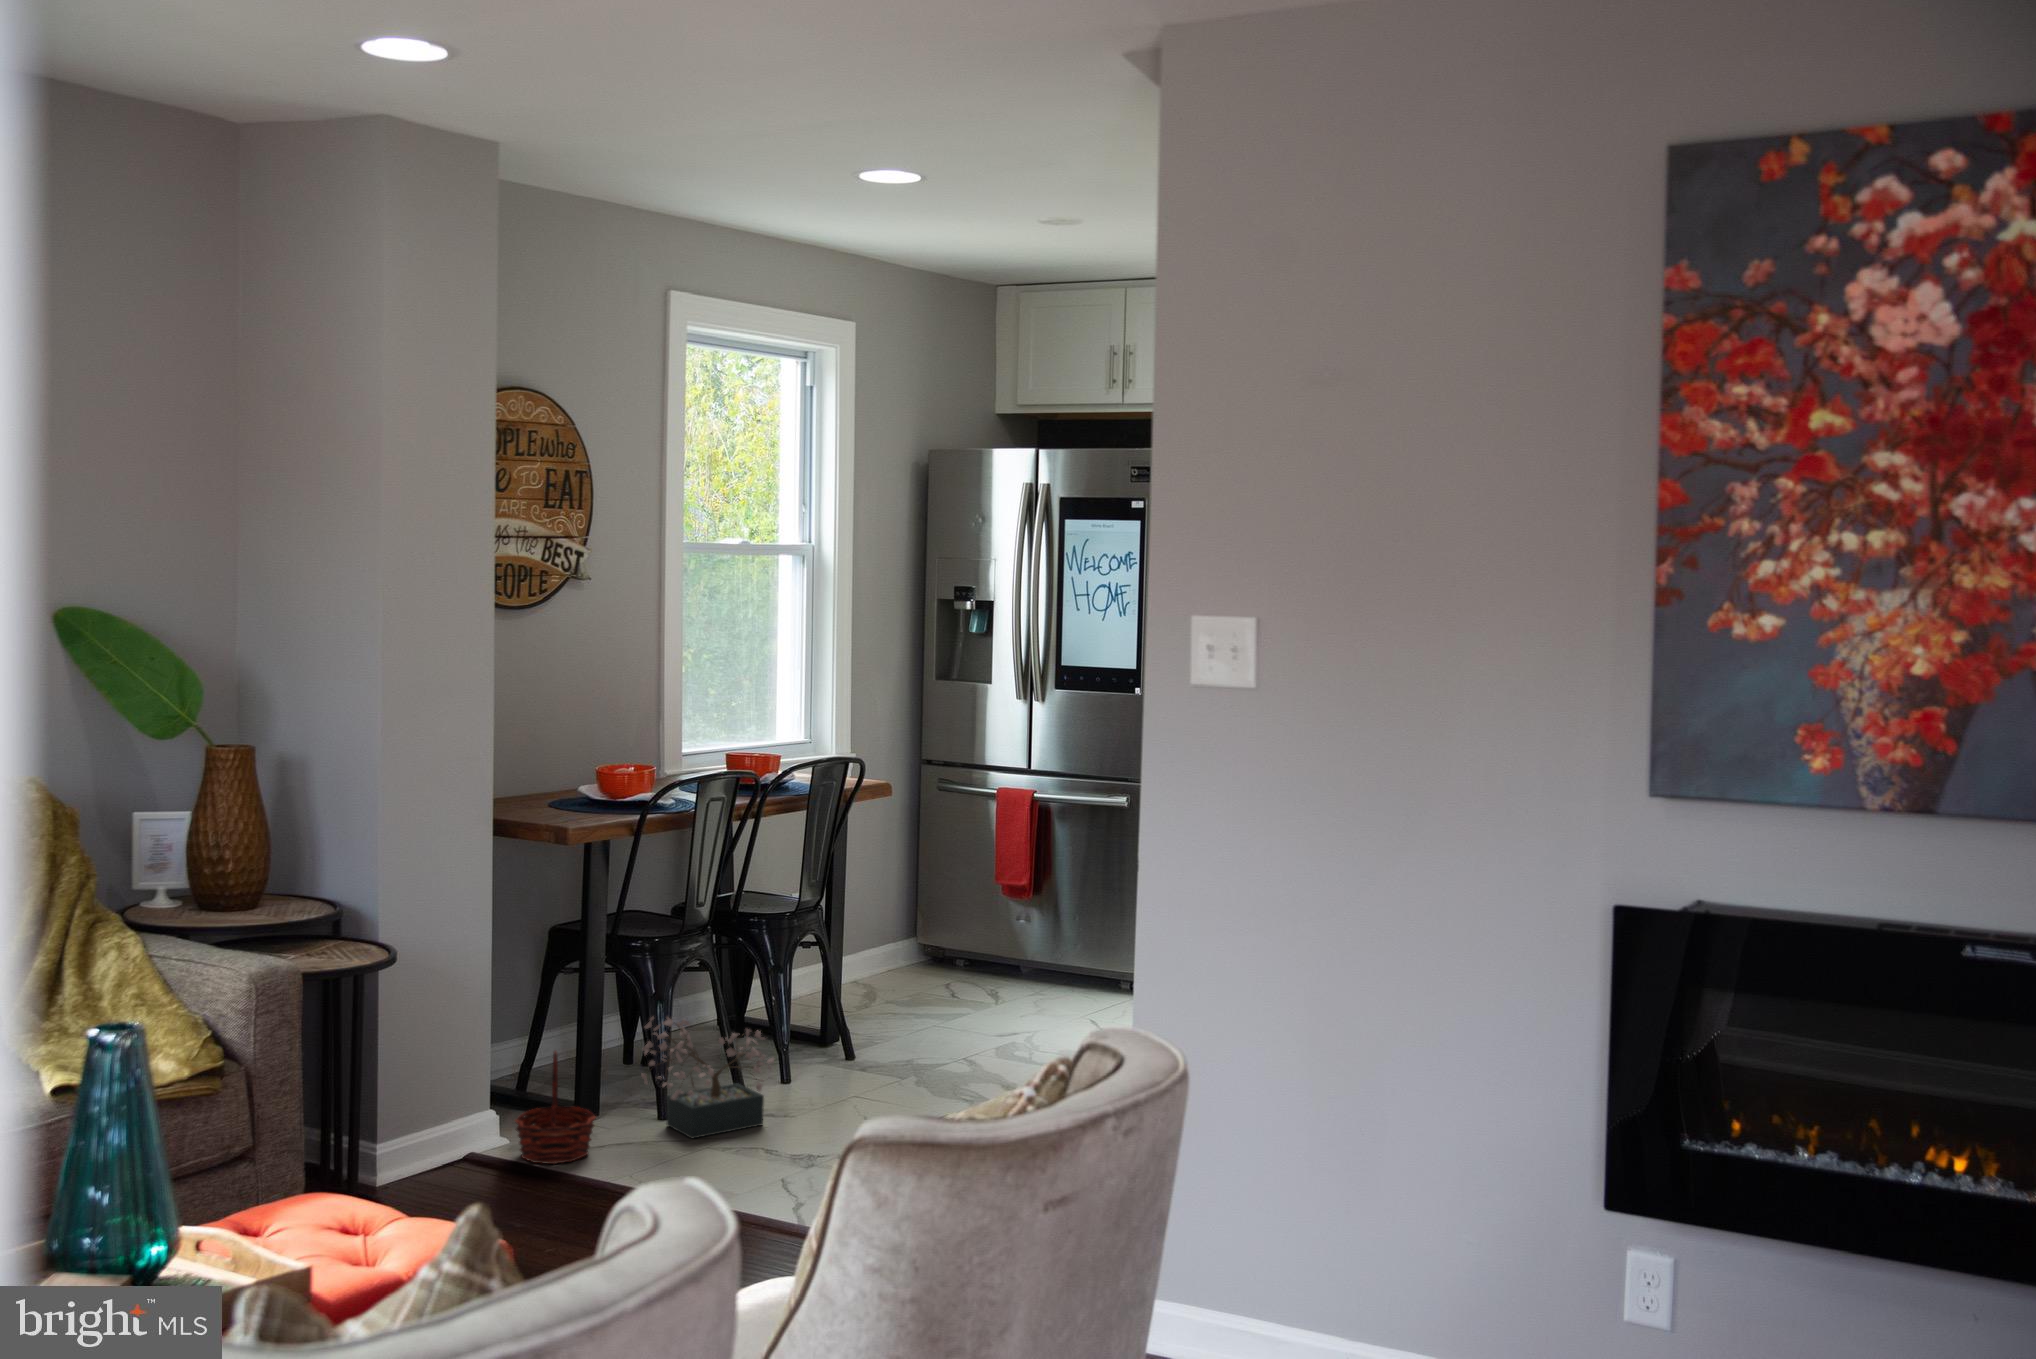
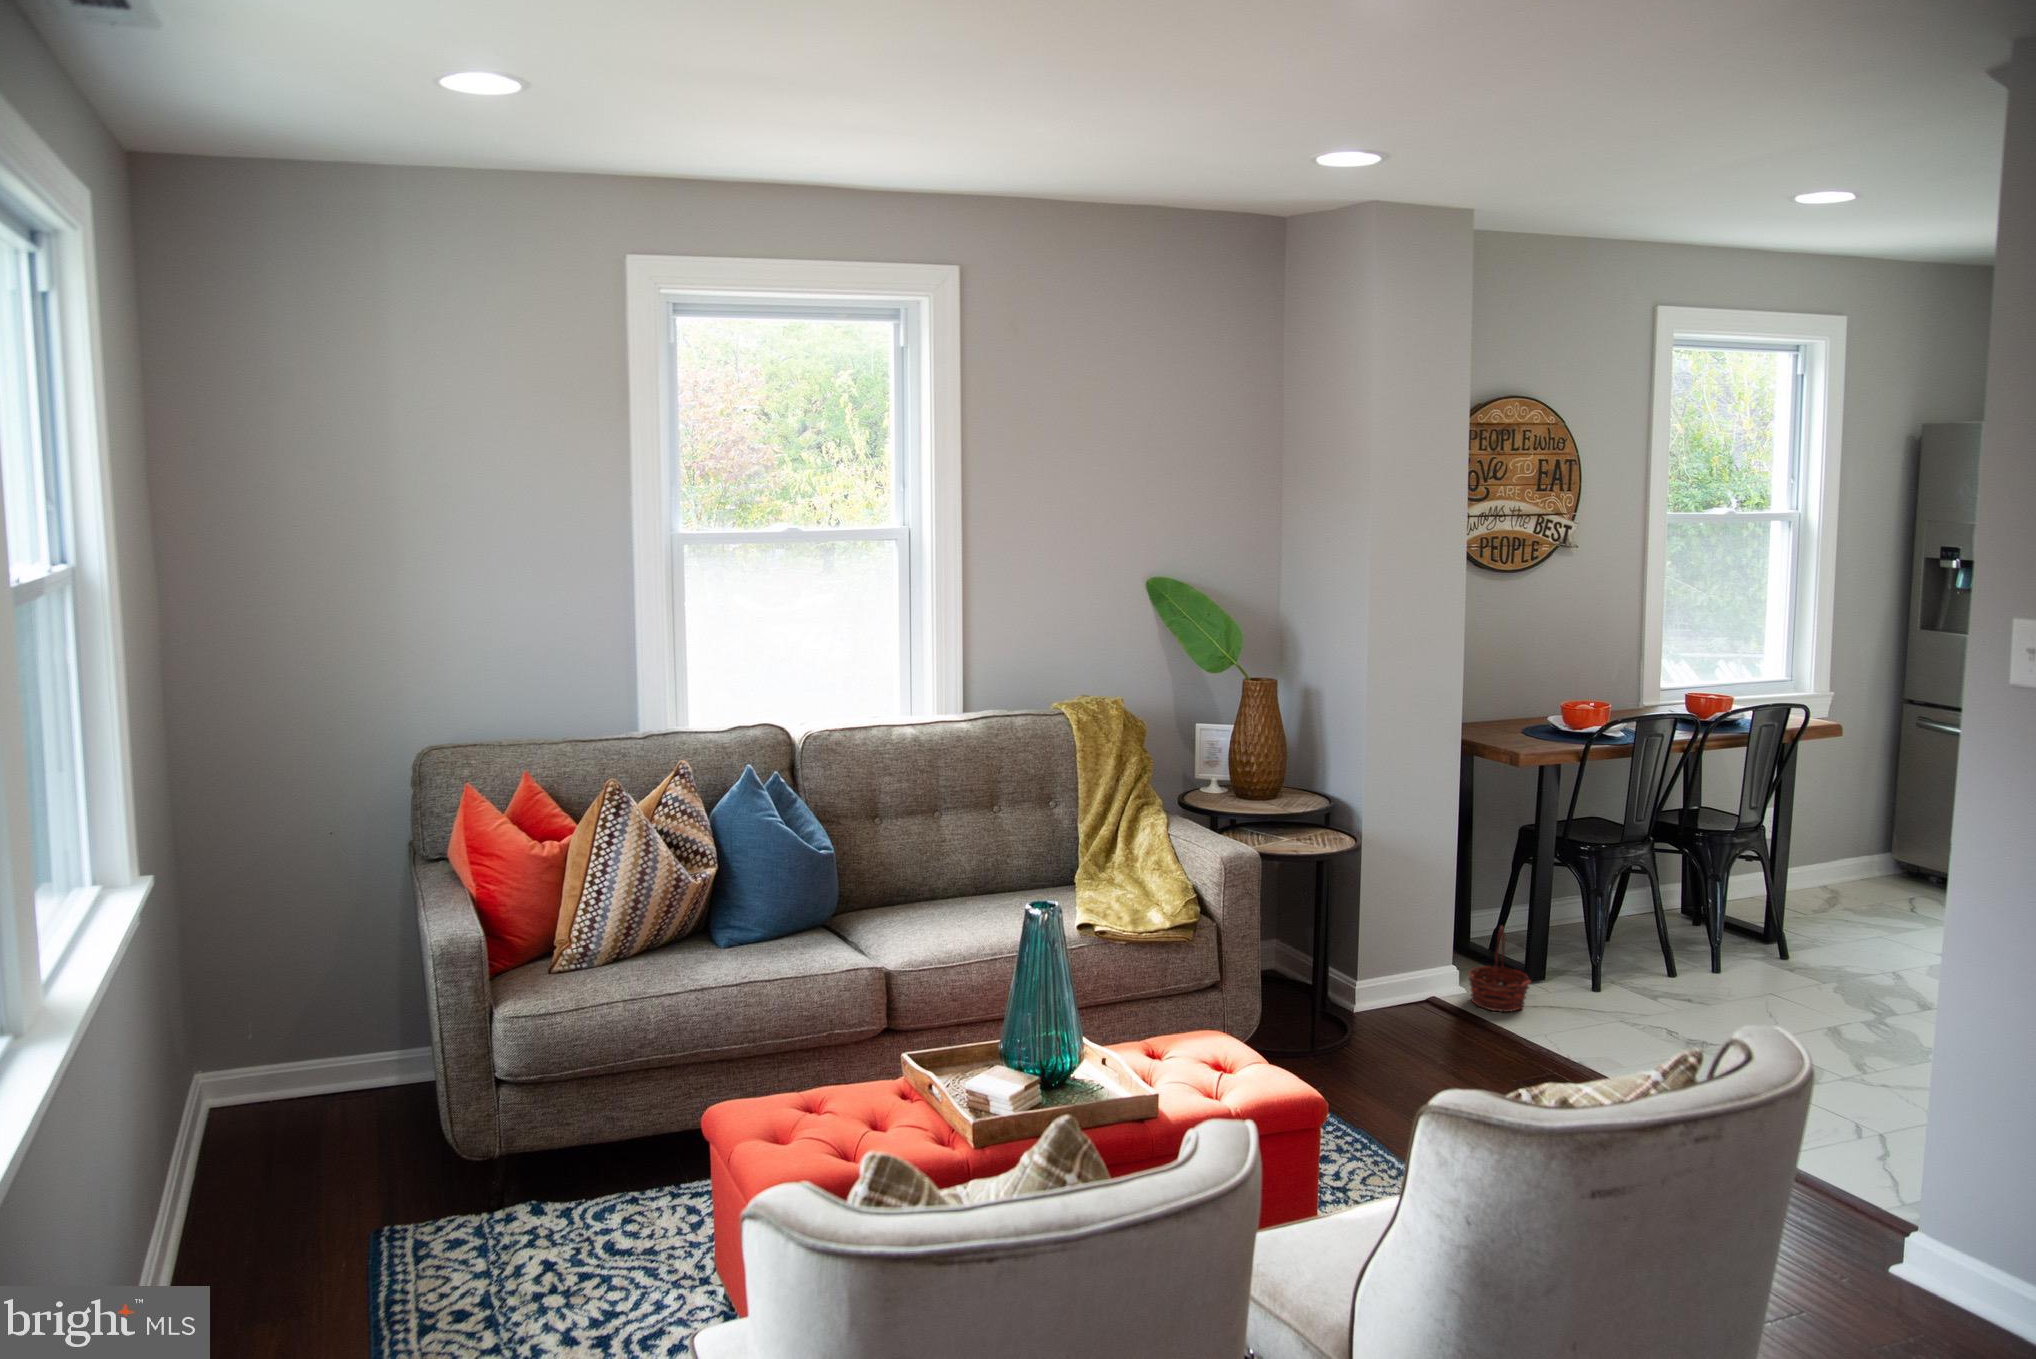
decorative plant: present [641,1017,774,1138] -> none [1572,910,1691,1013]

